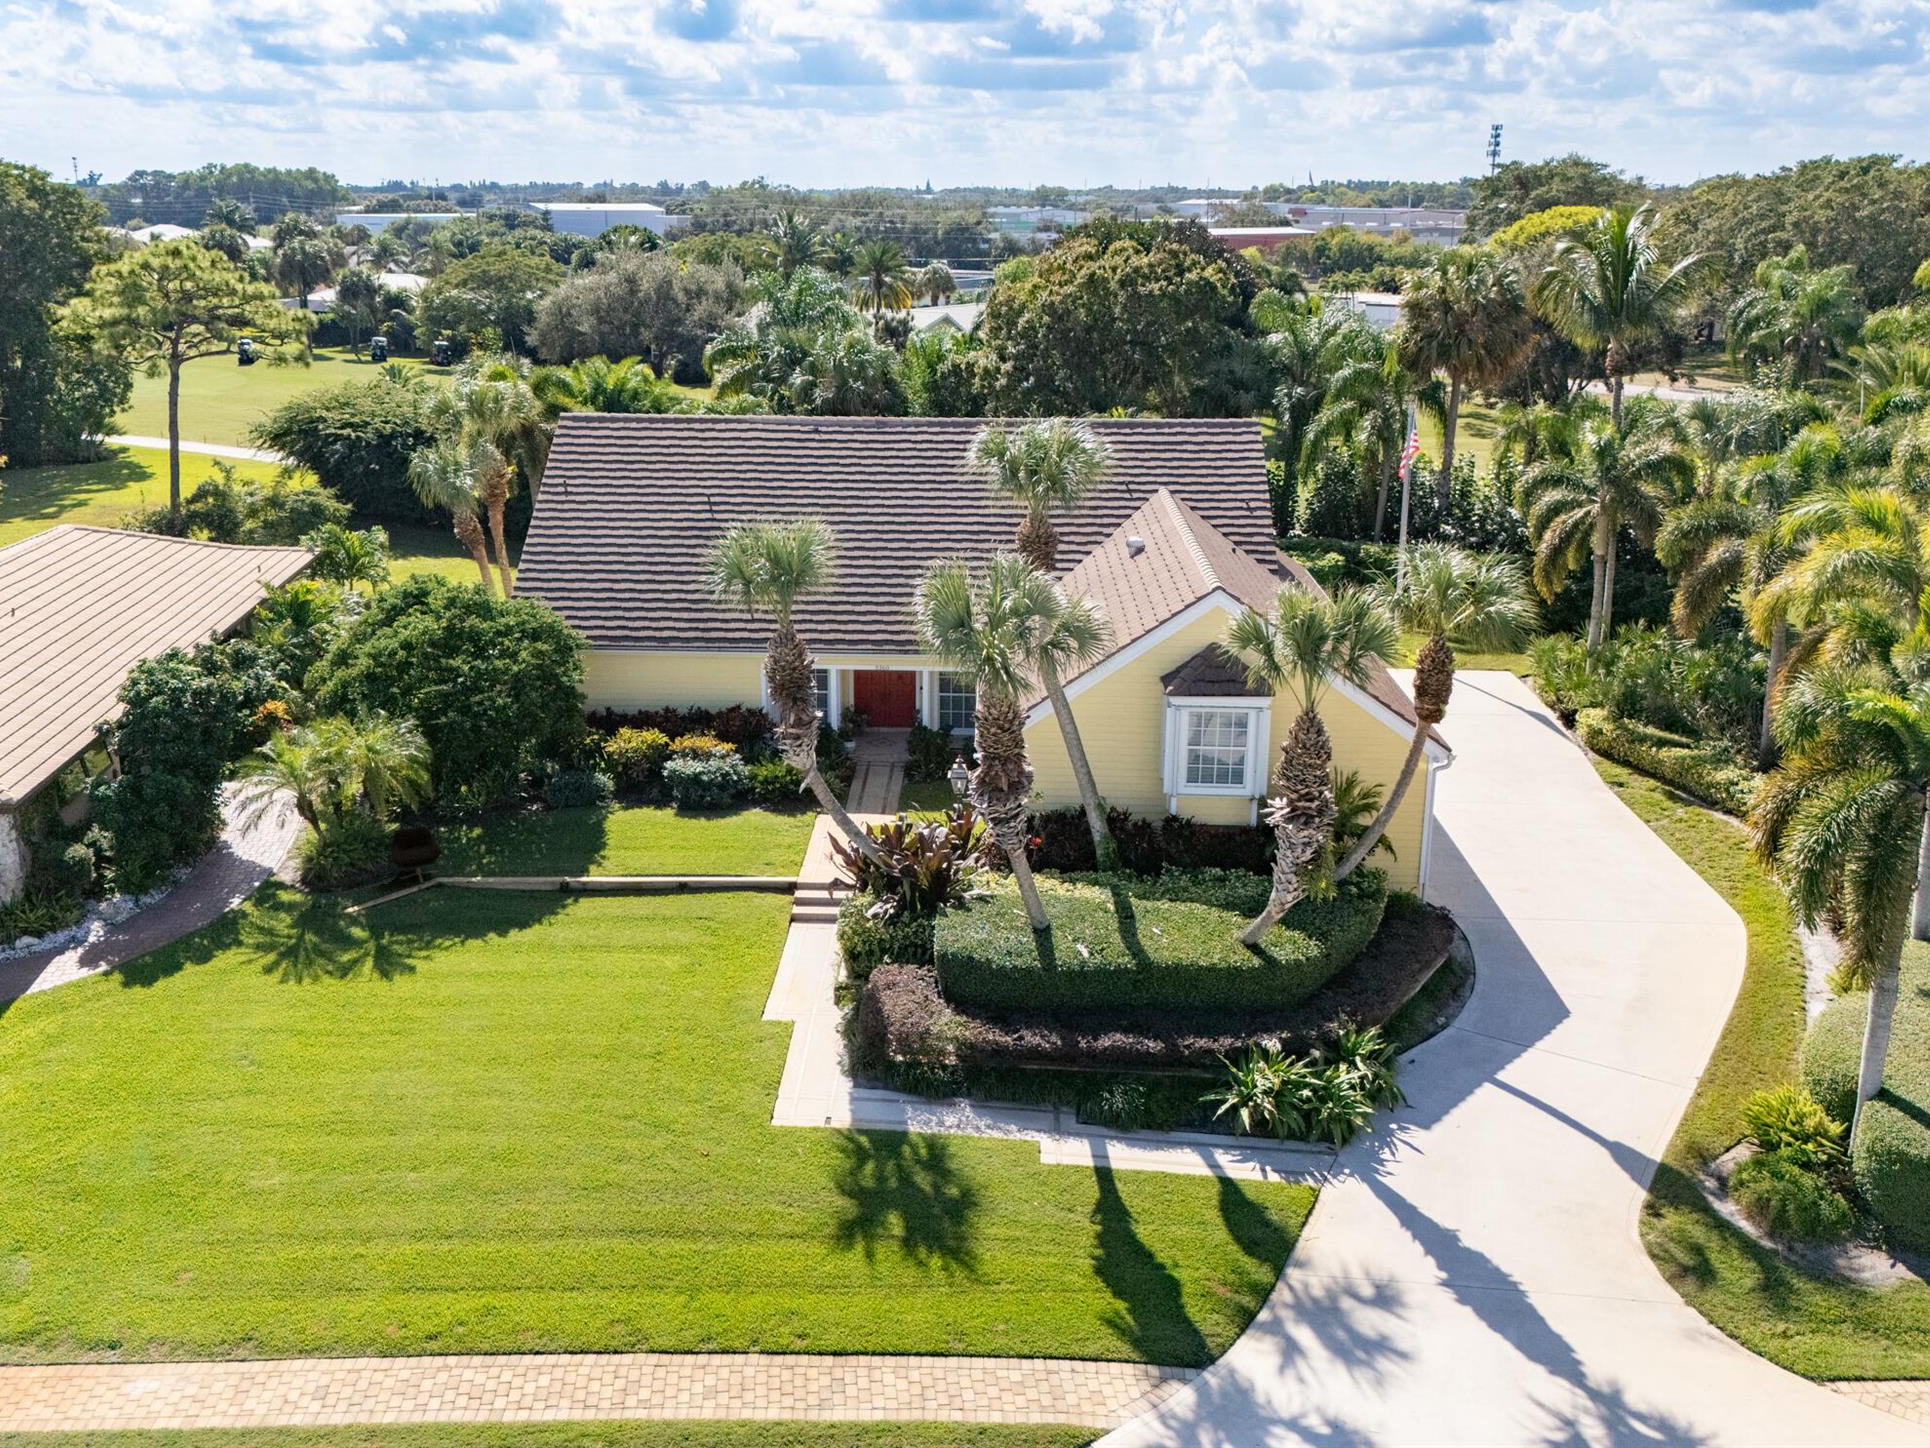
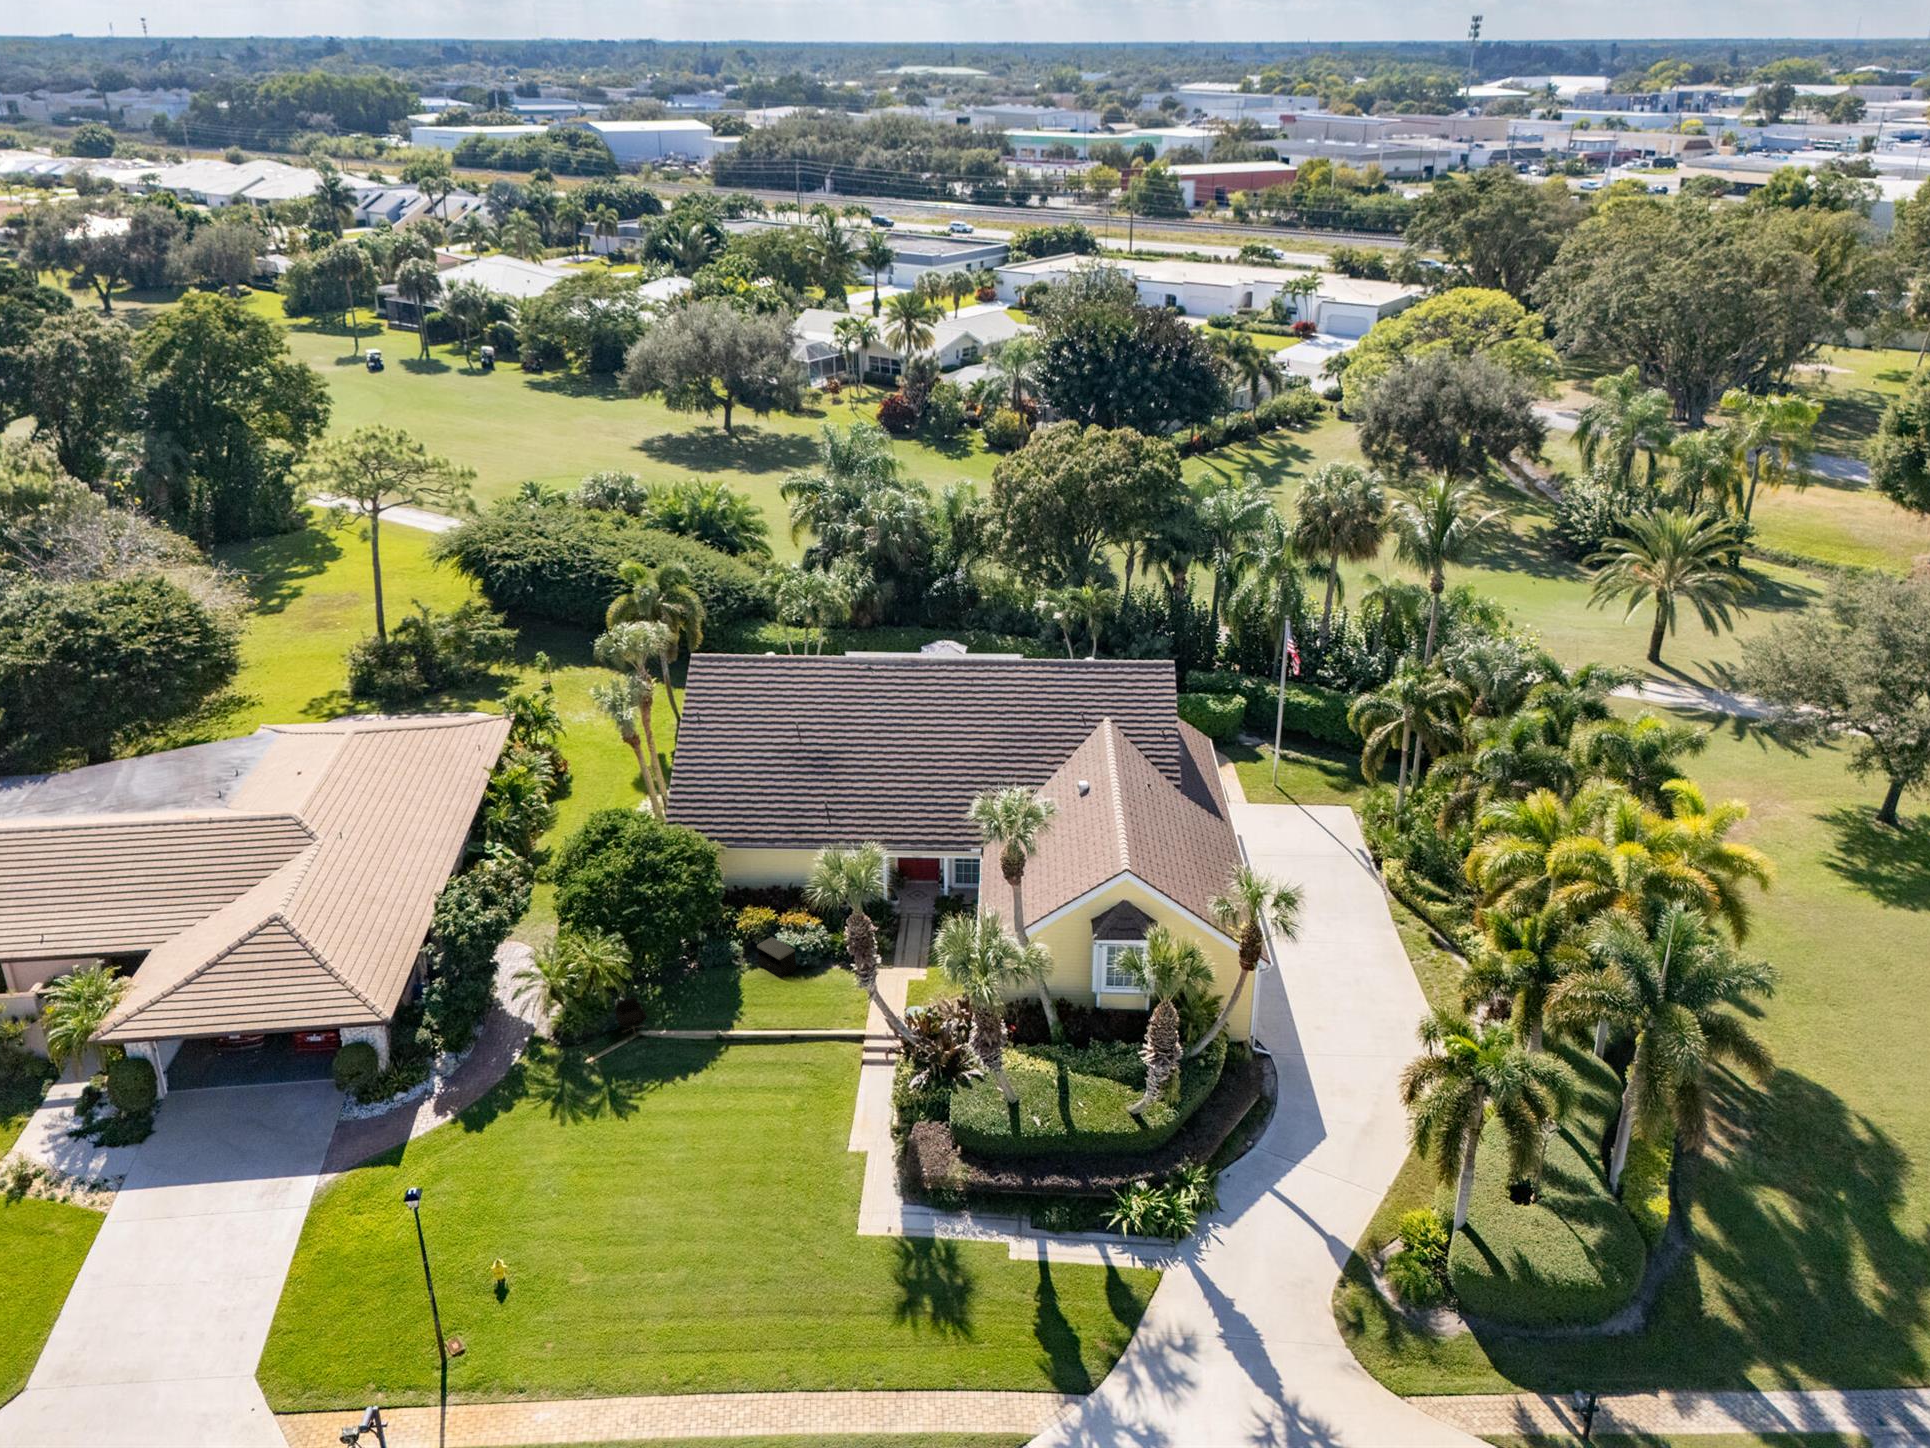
storage bench: none [633,764,694,820] -> present [757,937,796,977]

